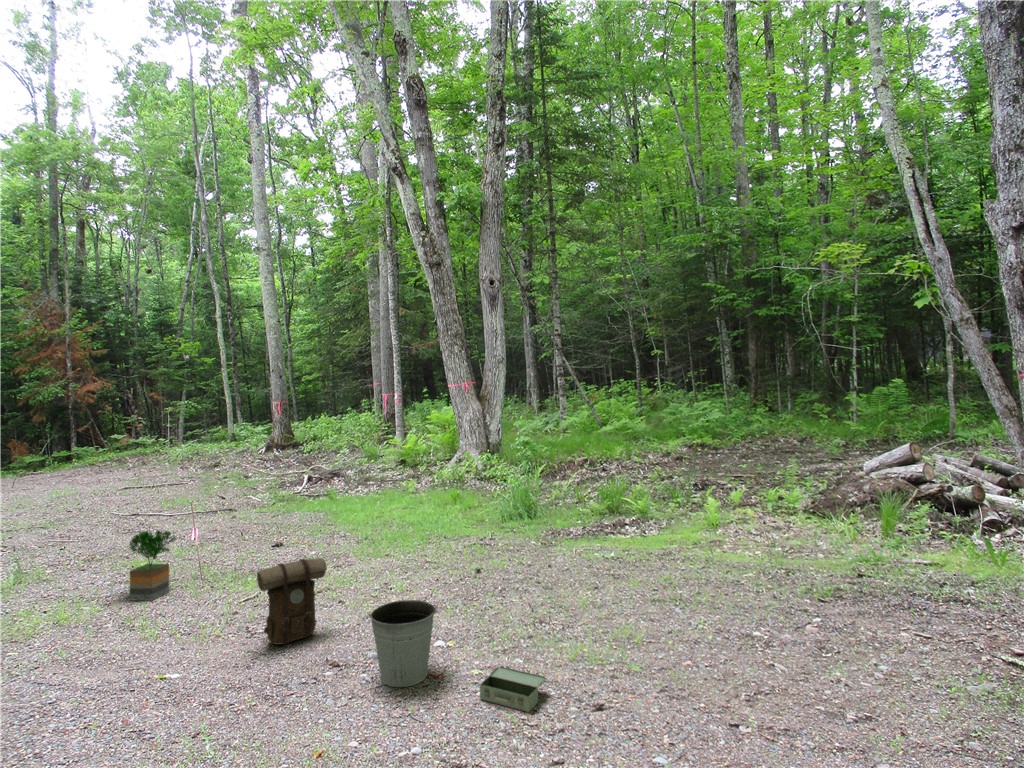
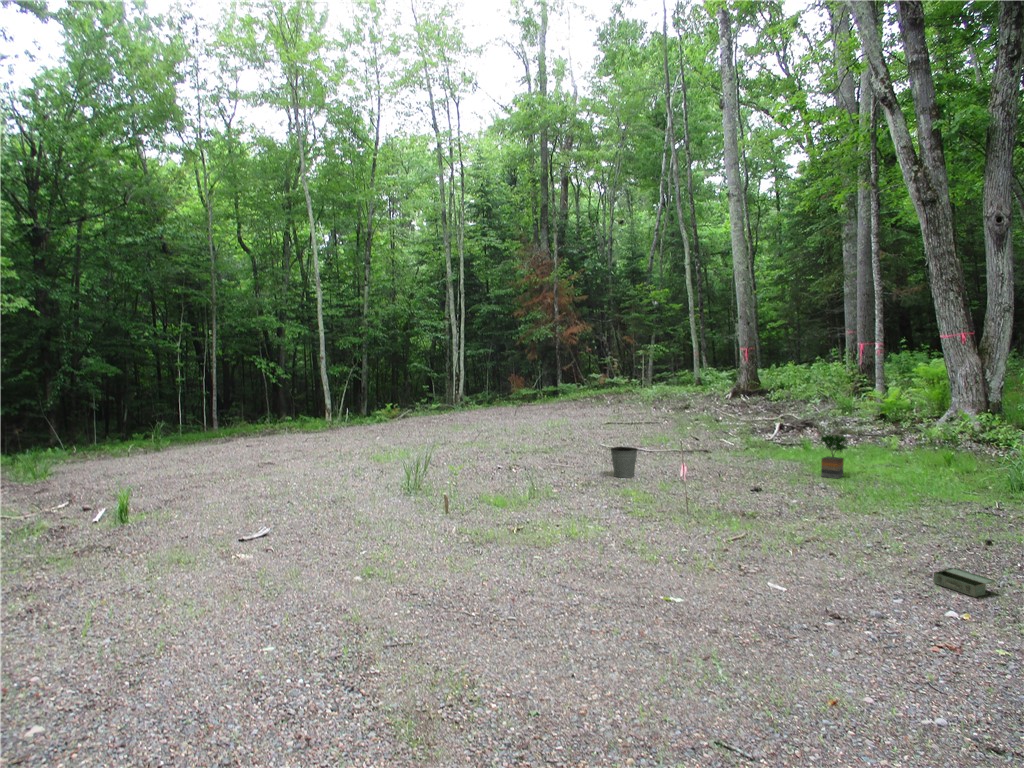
potted tree: present [129,530,176,601] -> present [821,435,849,479]
backpack: present [257,558,327,645] -> none [761,473,811,529]
bucket: present [368,600,438,687] -> present [611,447,638,478]

